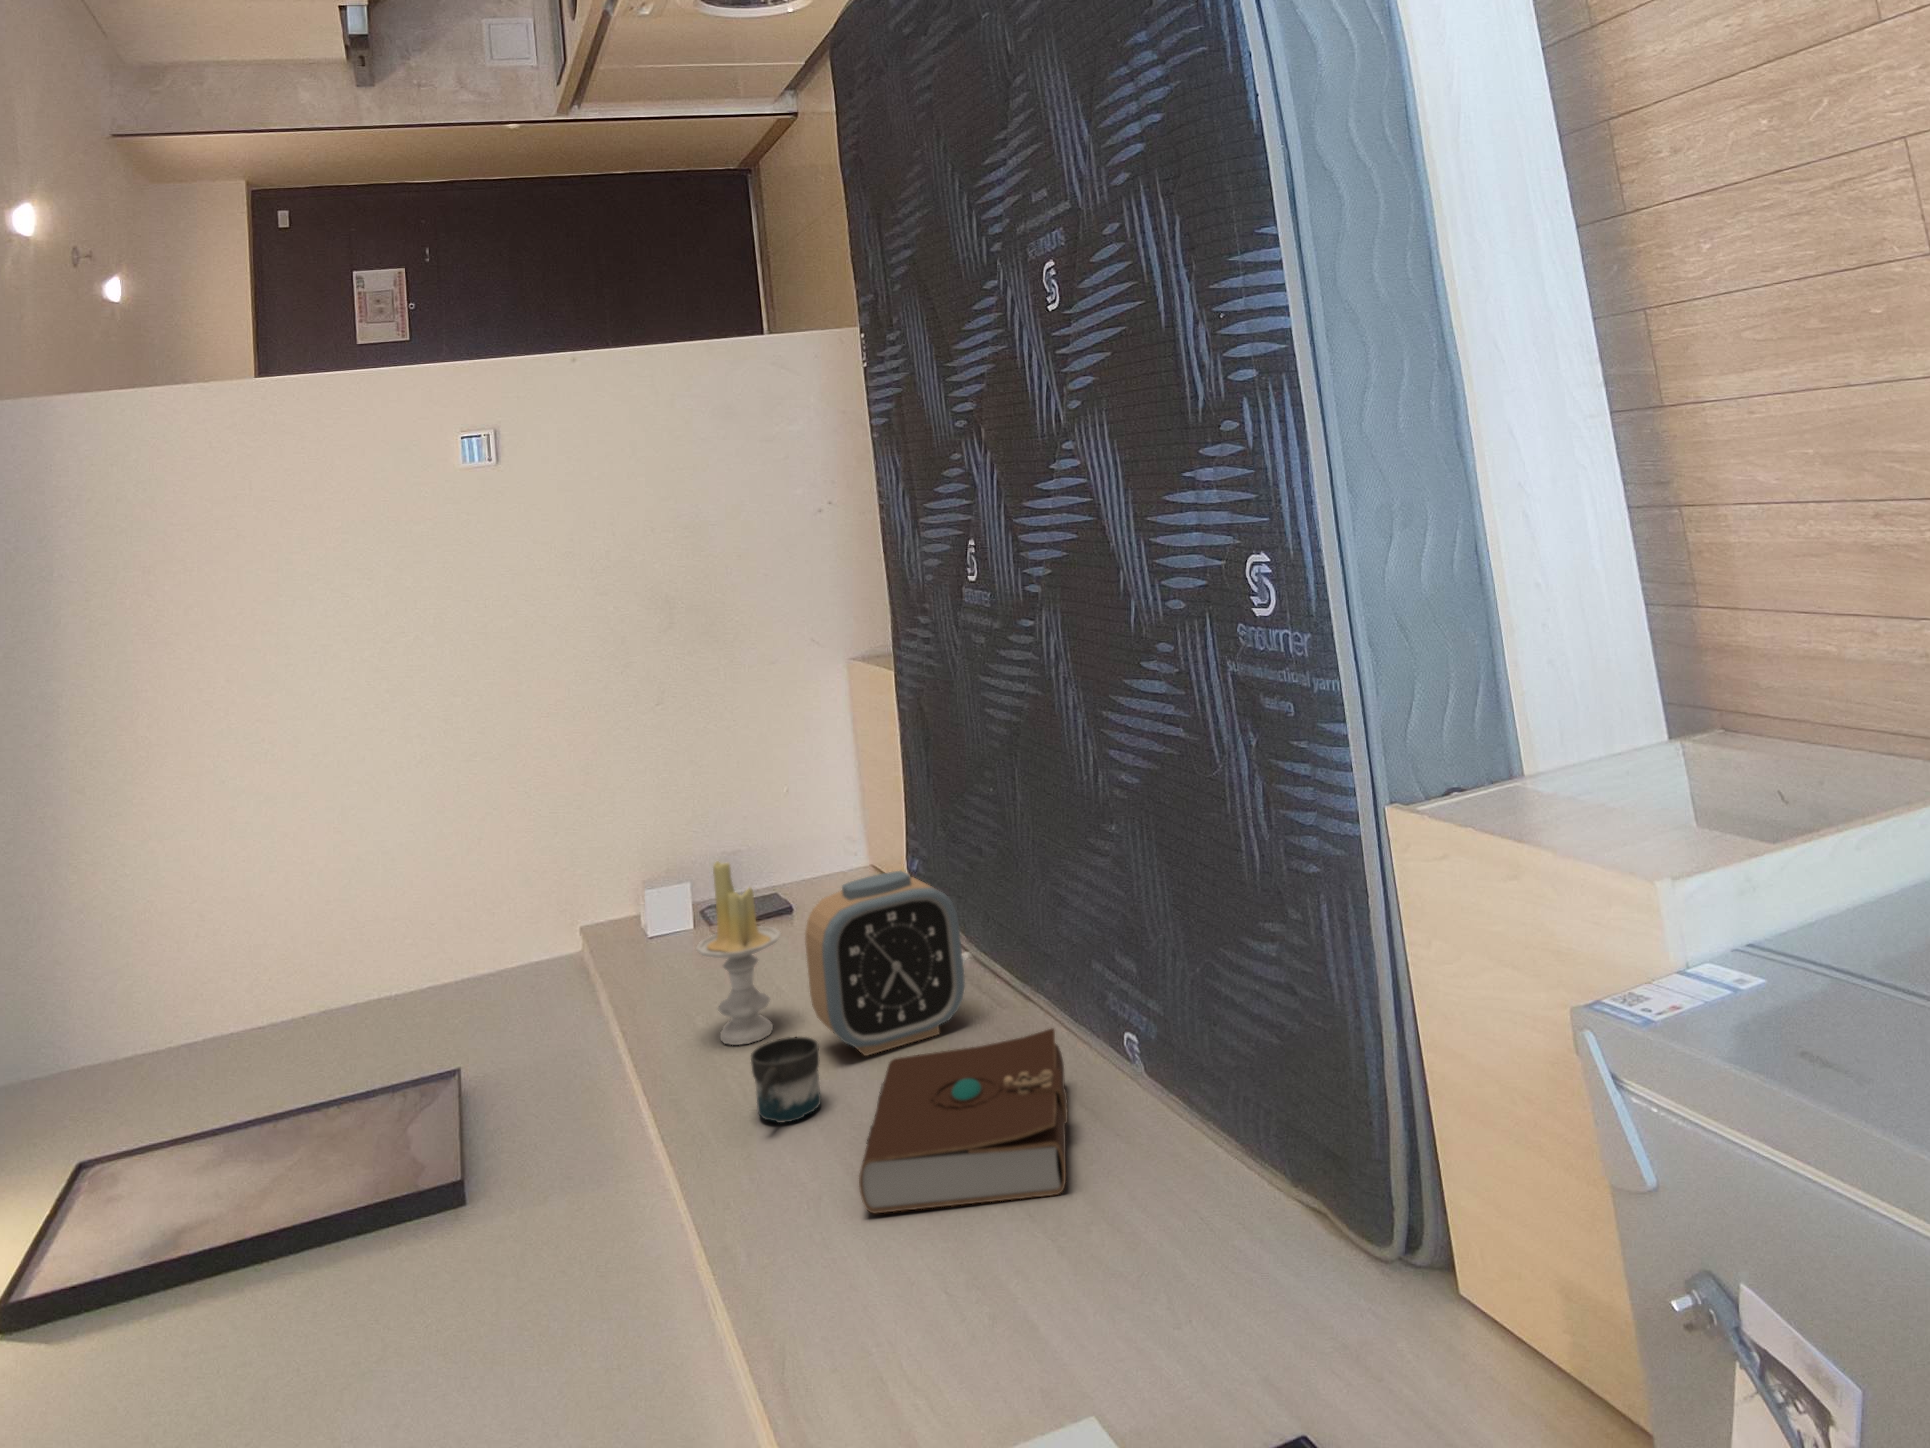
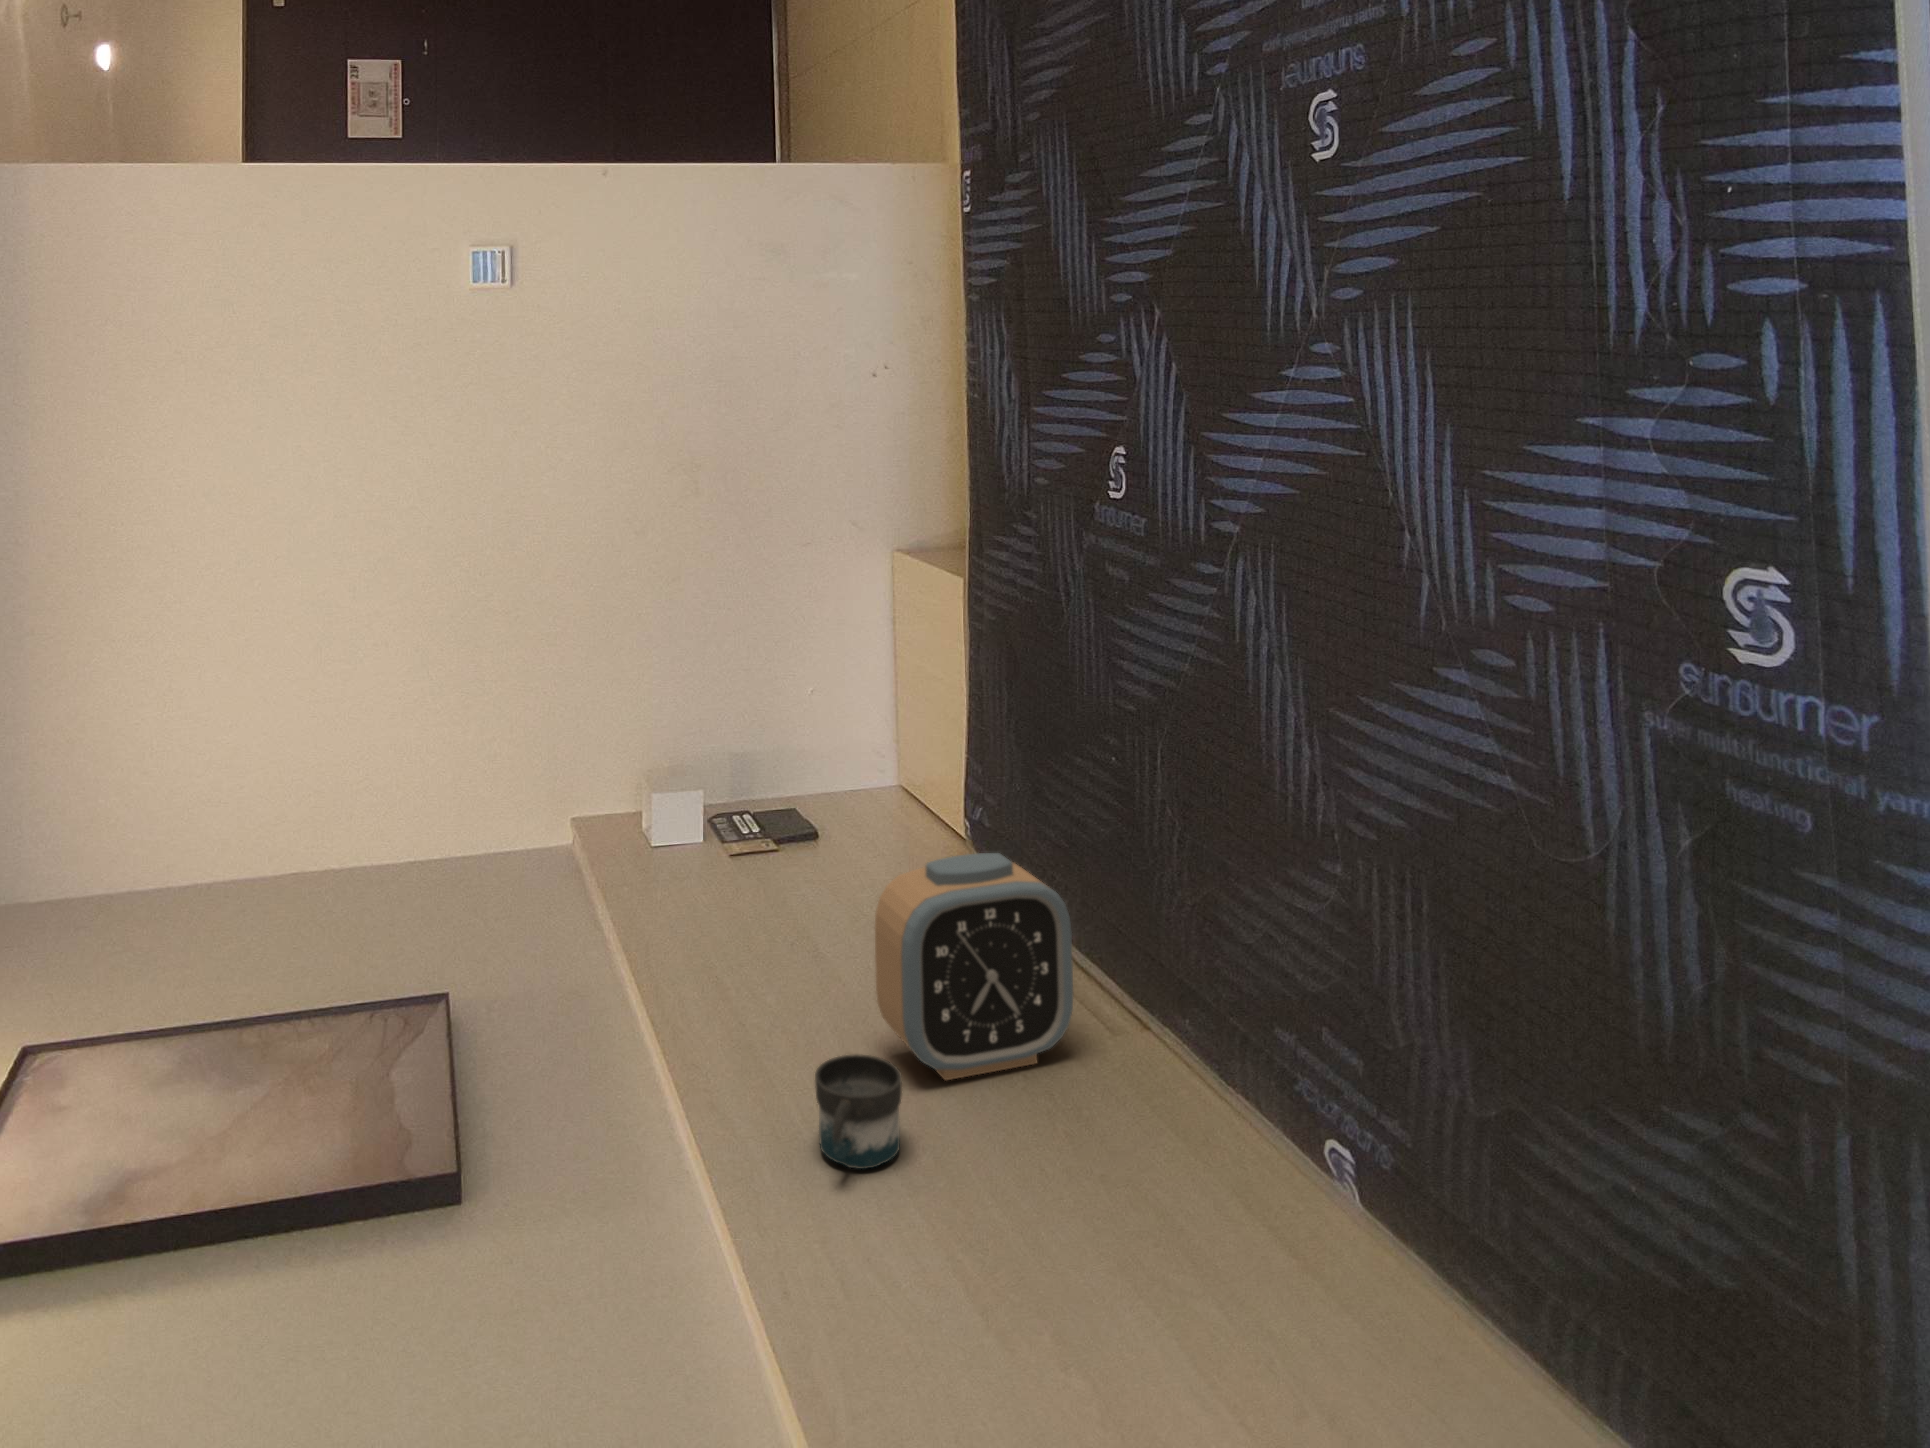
candle: present [696,861,781,1045] -> none [733,805,836,1030]
book: present [859,1029,1068,1213] -> none [988,1110,1283,1385]

